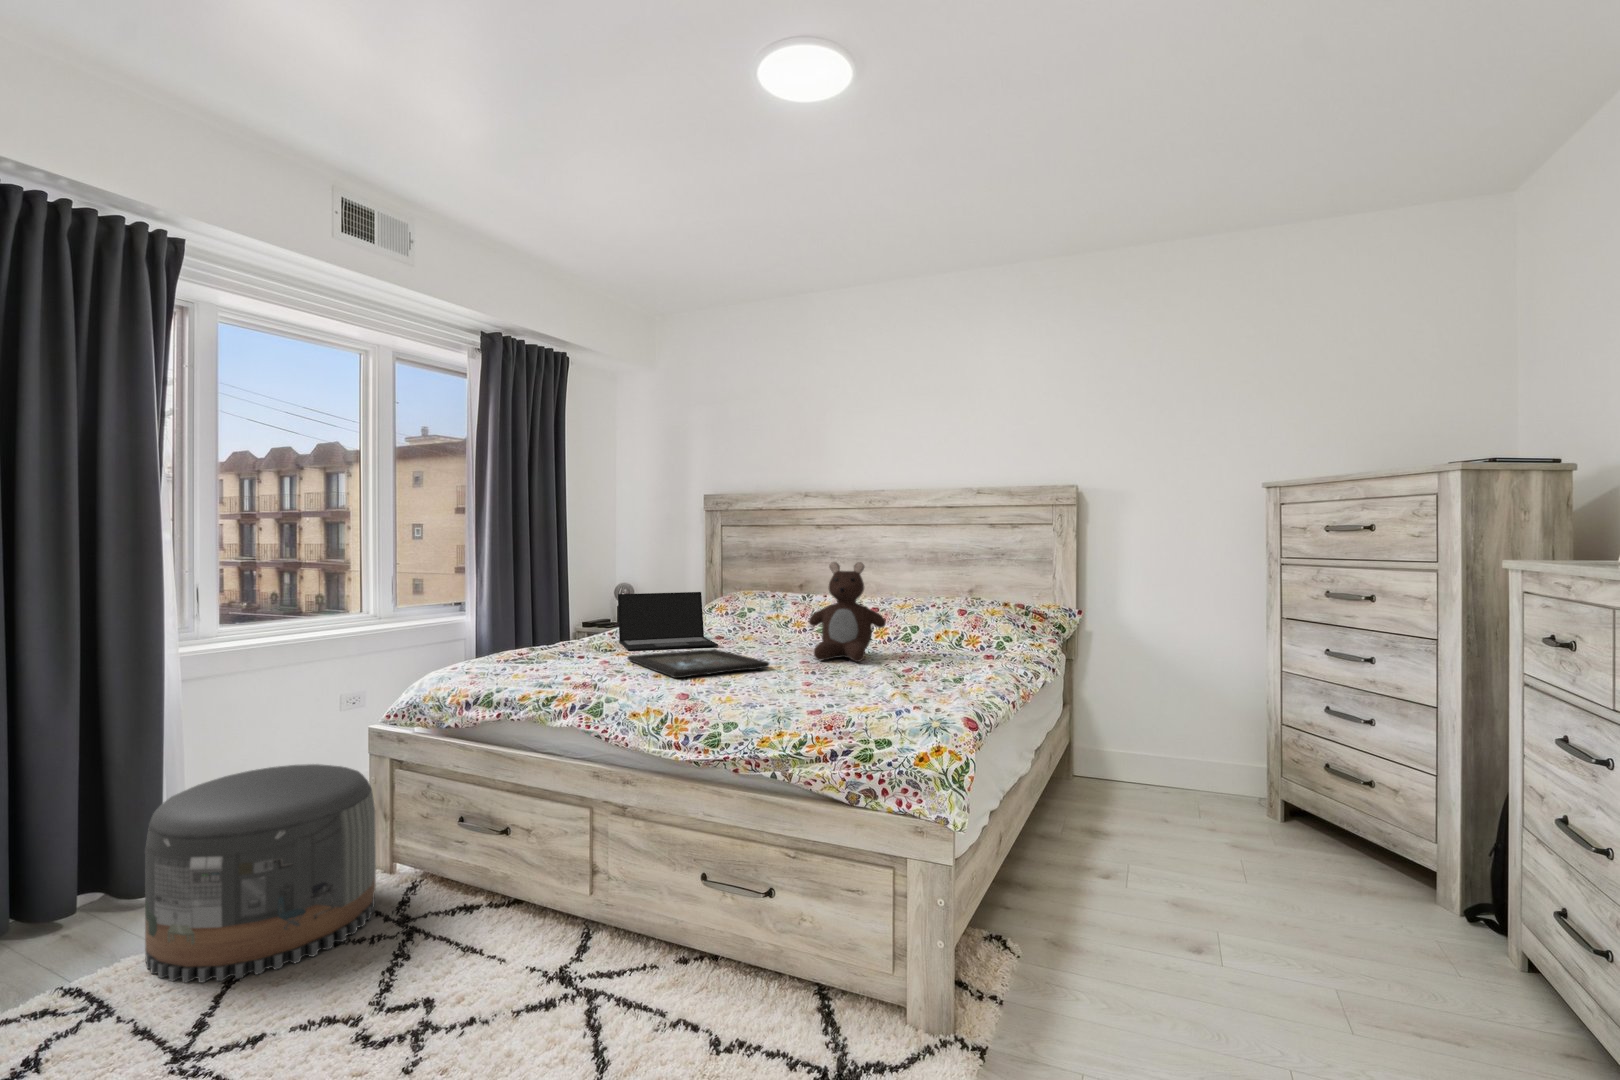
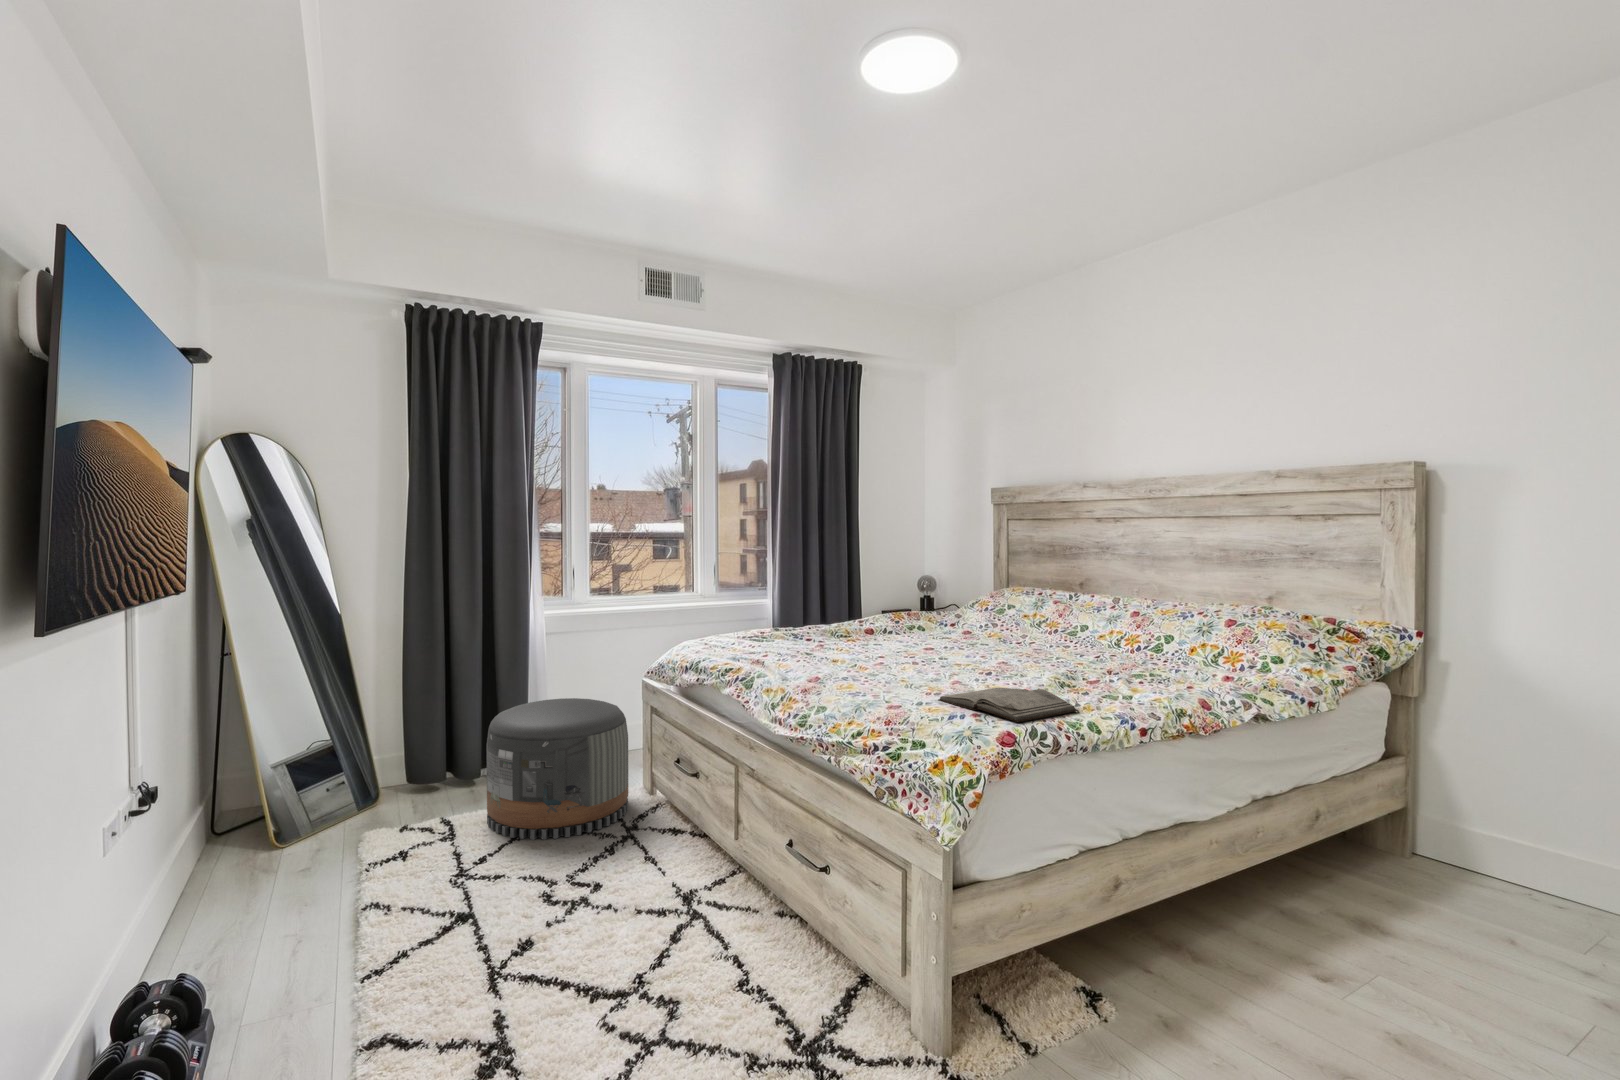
teddy bear: present [809,562,886,662] -> none [1003,559,1092,668]
laptop: present [618,592,718,651] -> none [852,584,943,639]
tray: present [628,649,769,678] -> none [832,640,941,664]
diary: none [833,679,953,710] -> present [938,688,1078,722]

